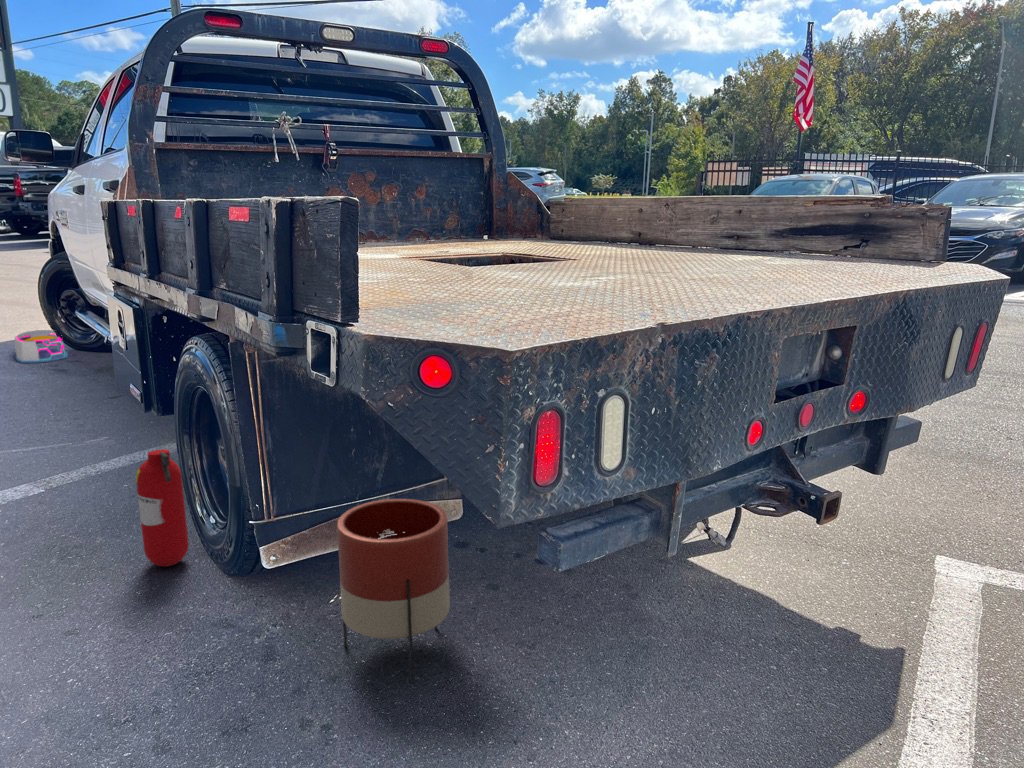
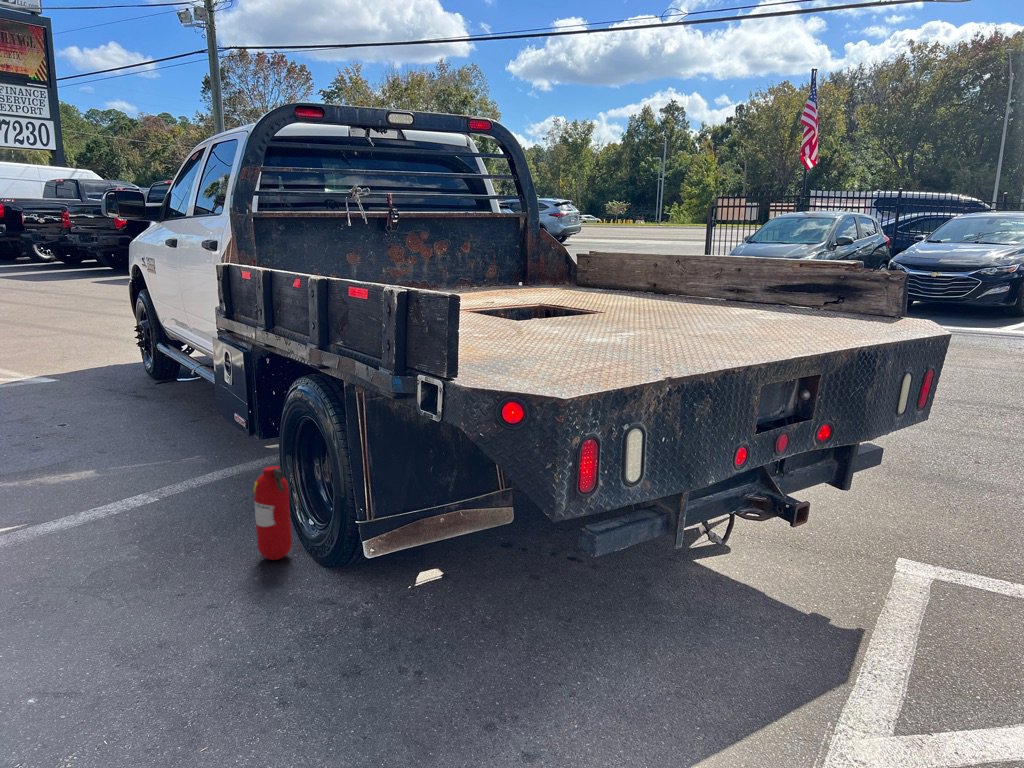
storage bin: present [15,330,68,363] -> none [104,360,150,390]
planter: present [337,499,450,682] -> none [423,505,507,645]

